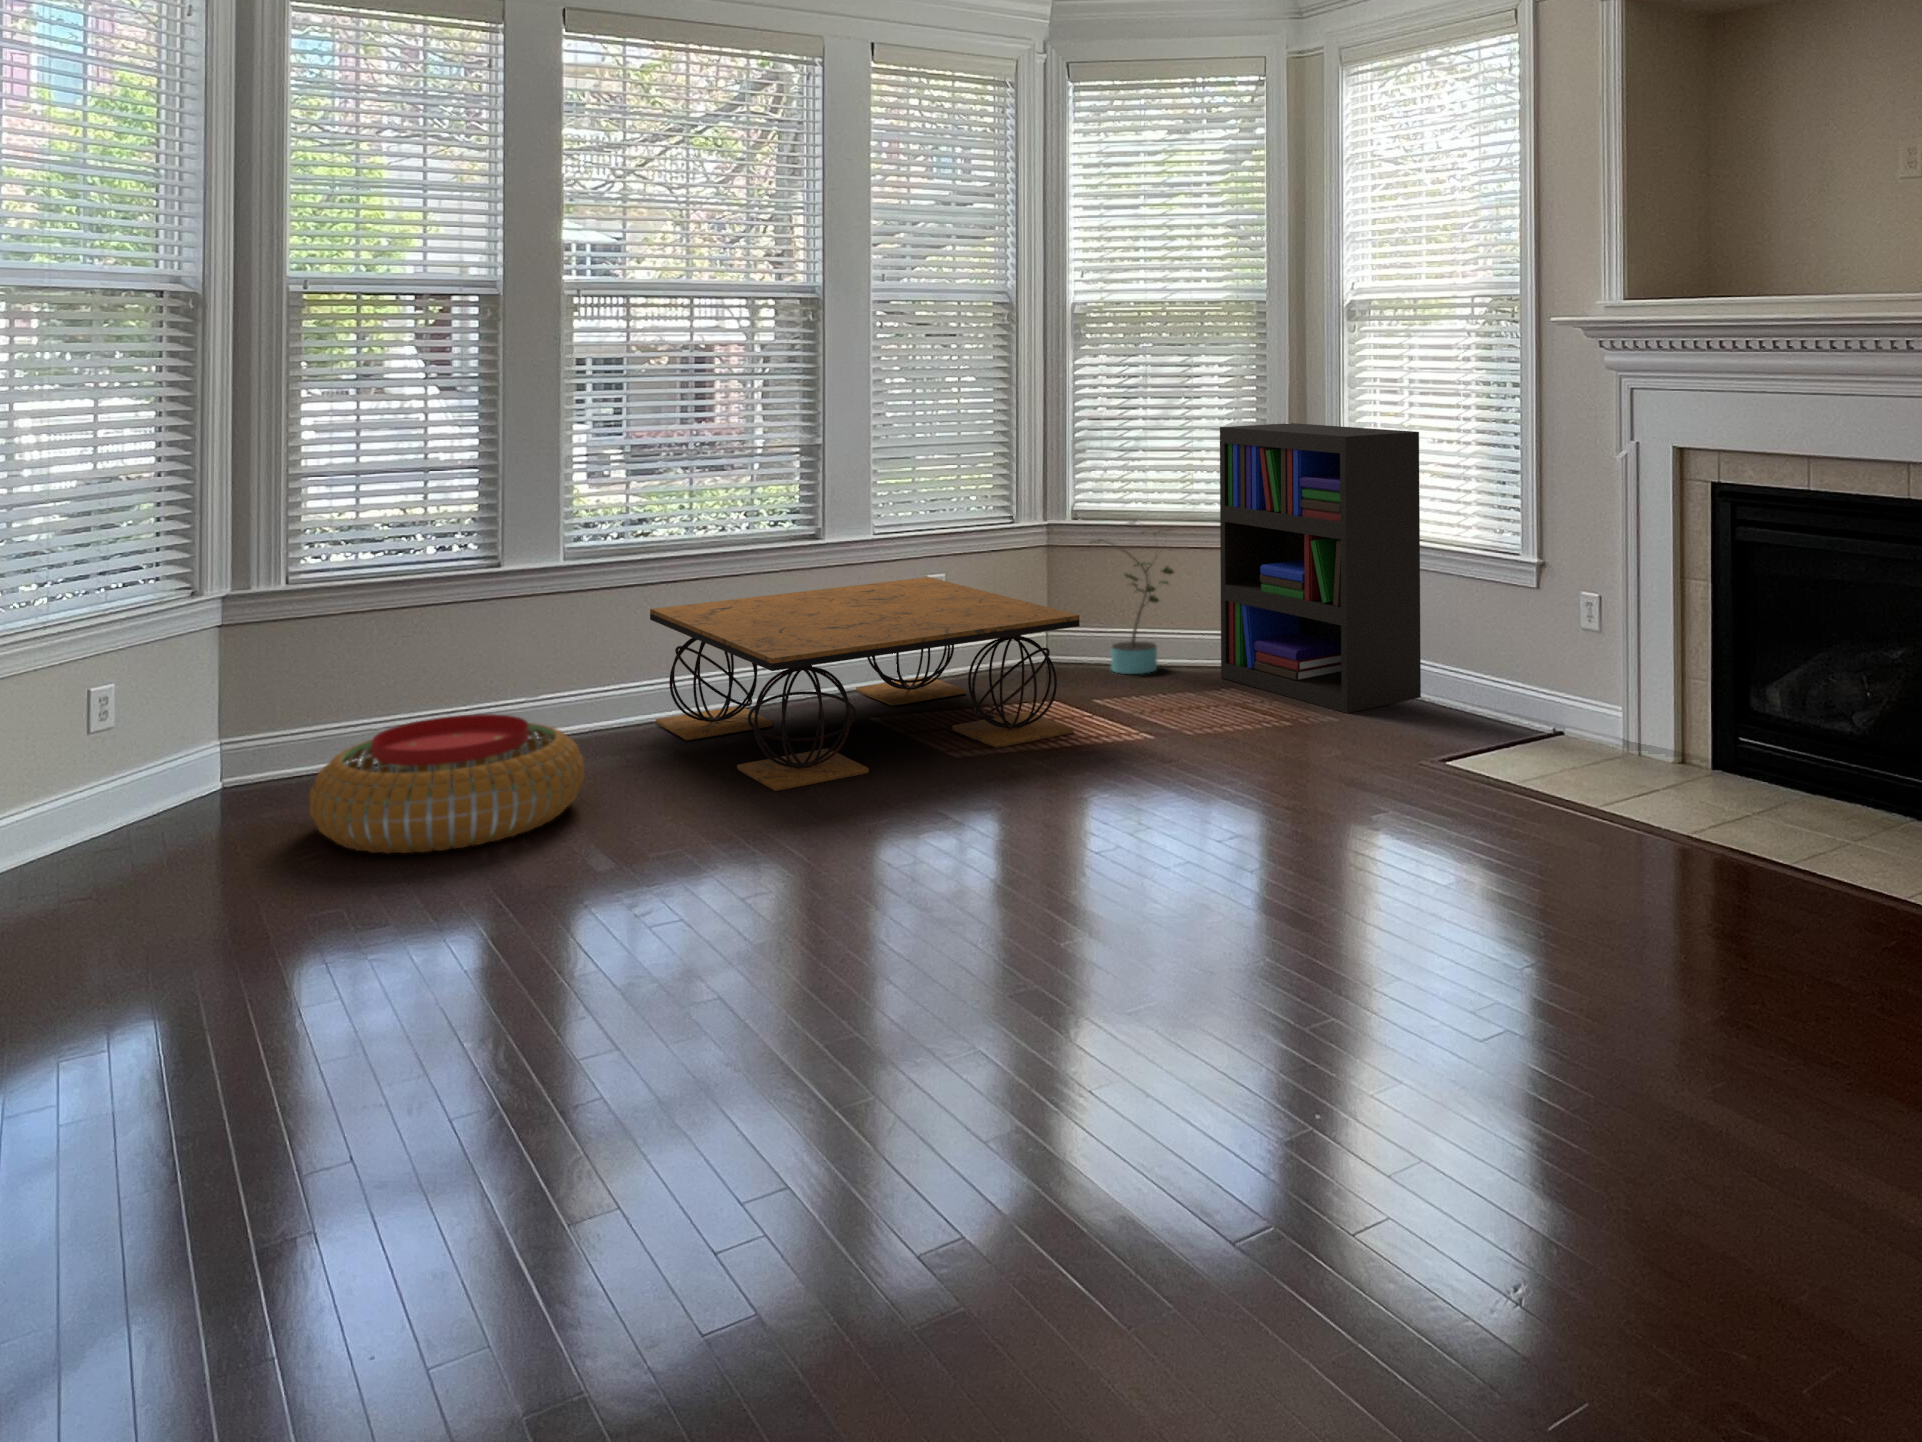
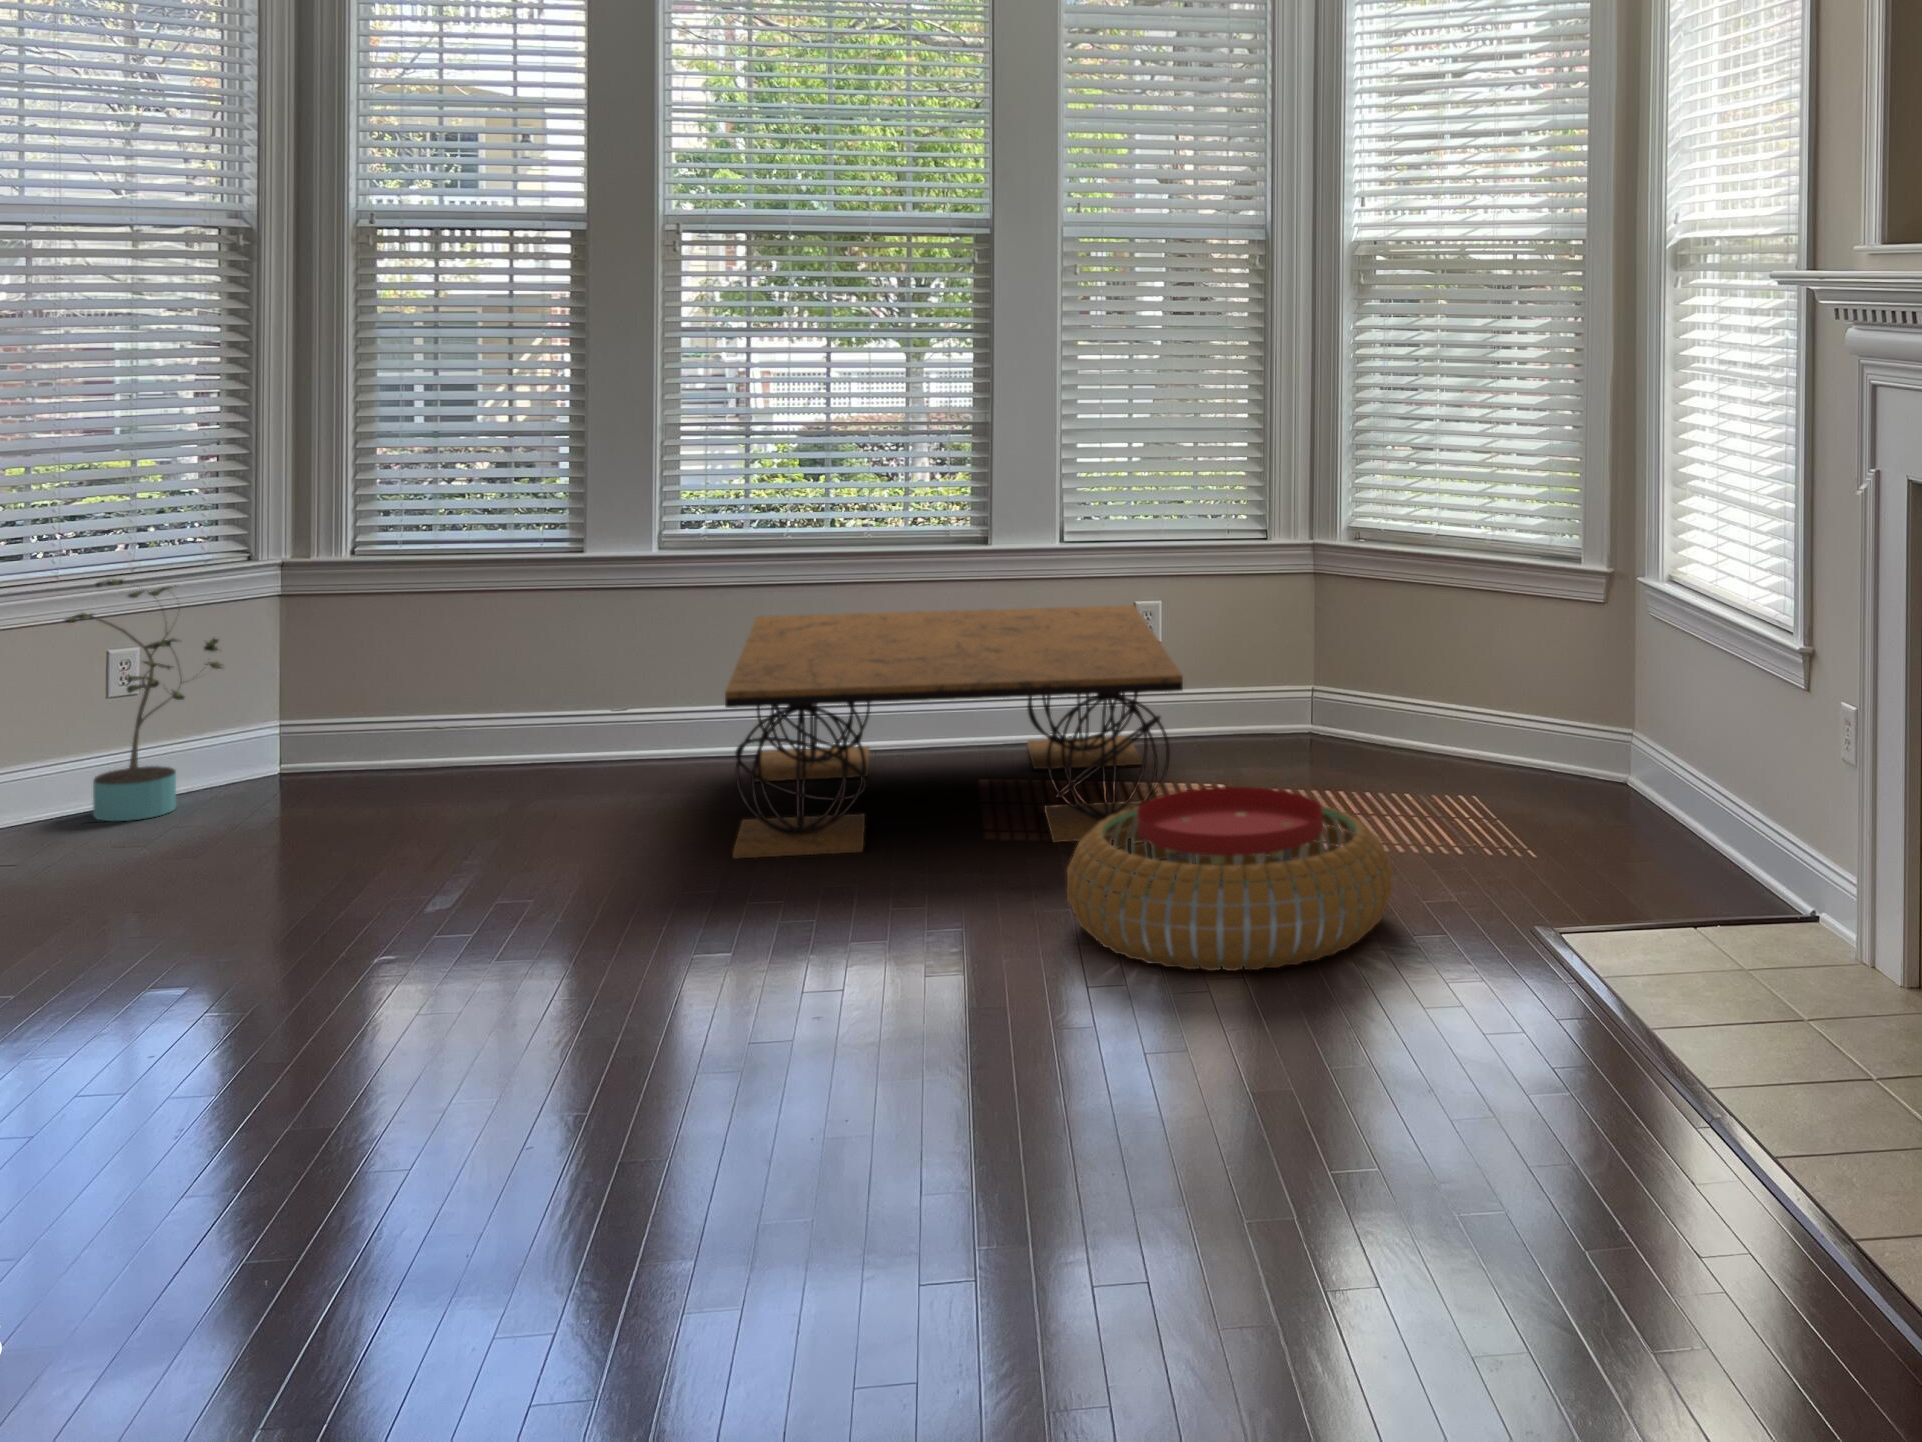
bookshelf: present [1220,423,1421,713] -> none [1491,422,1725,862]
potted plant: present [1094,521,1173,674] -> present [65,579,222,821]
pouf: present [310,714,584,853] -> present [1067,787,1392,971]

